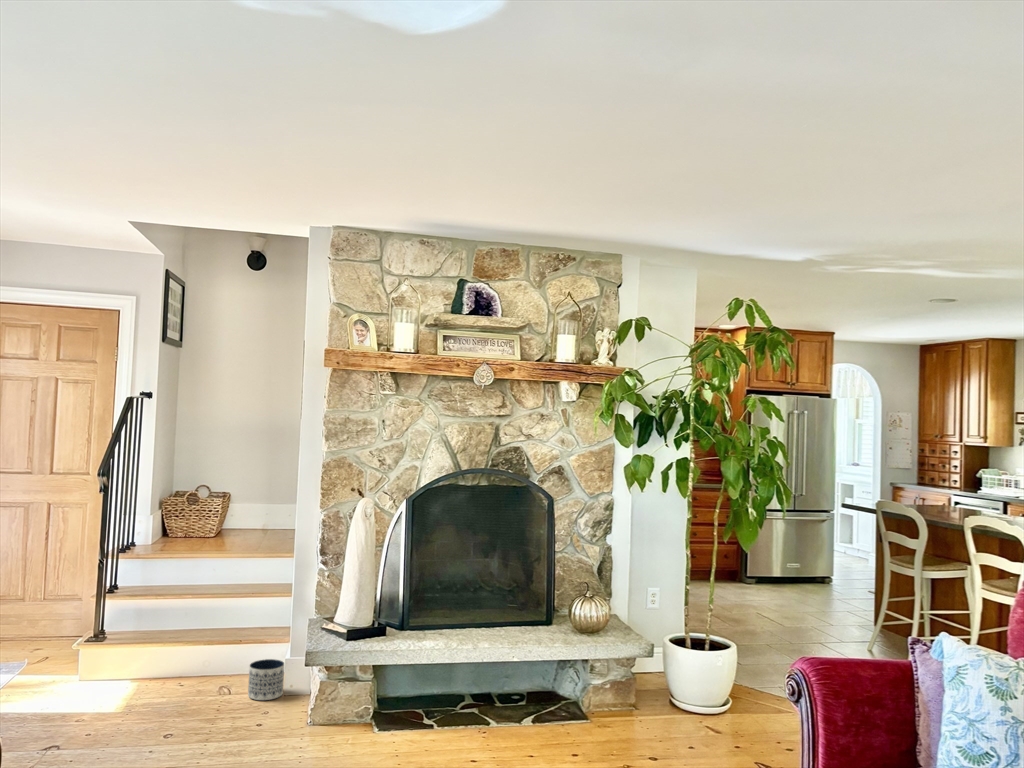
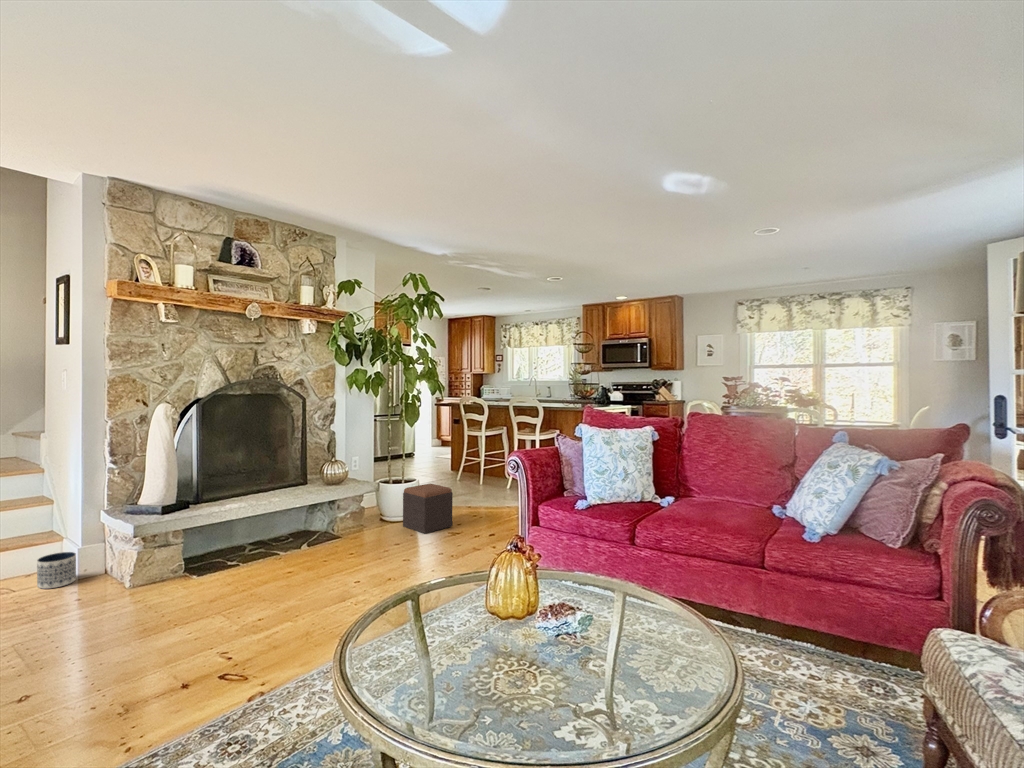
footstool: none [697,658,782,748] -> present [403,484,453,534]

